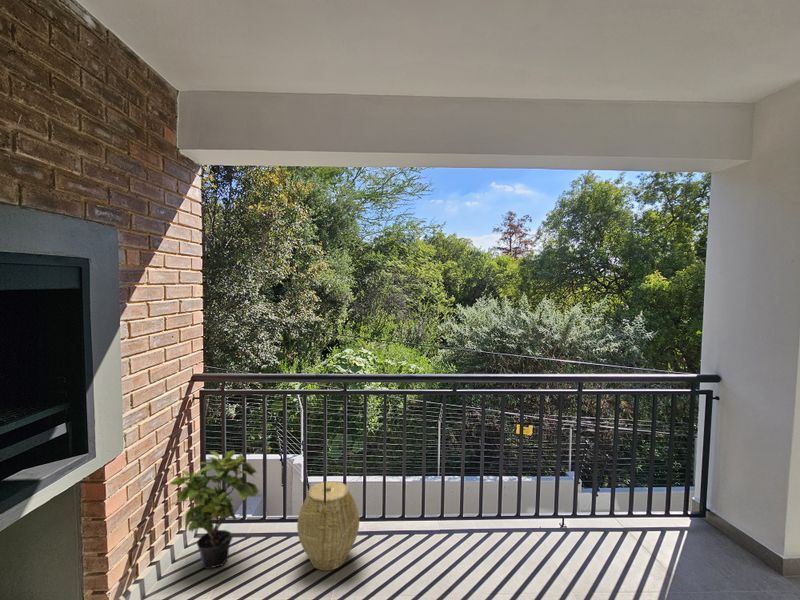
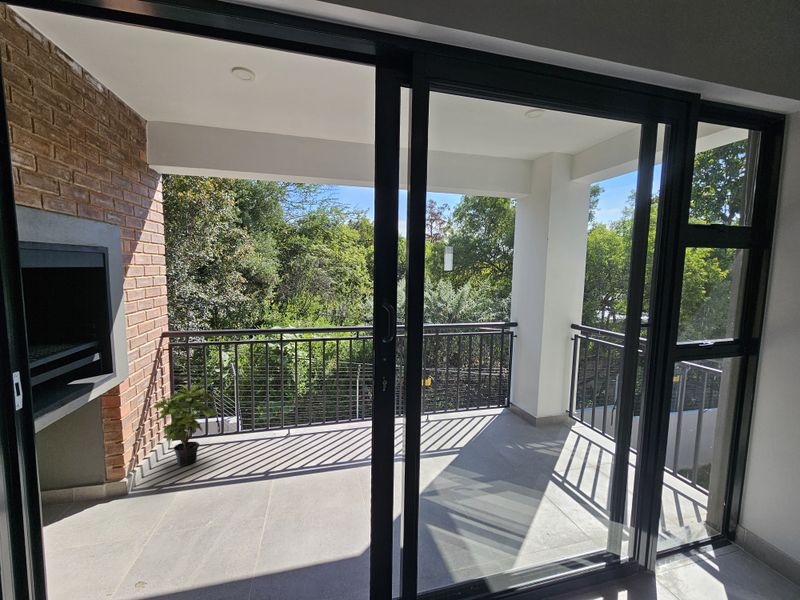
woven basket: present [297,481,359,570] -> none [247,404,291,461]

